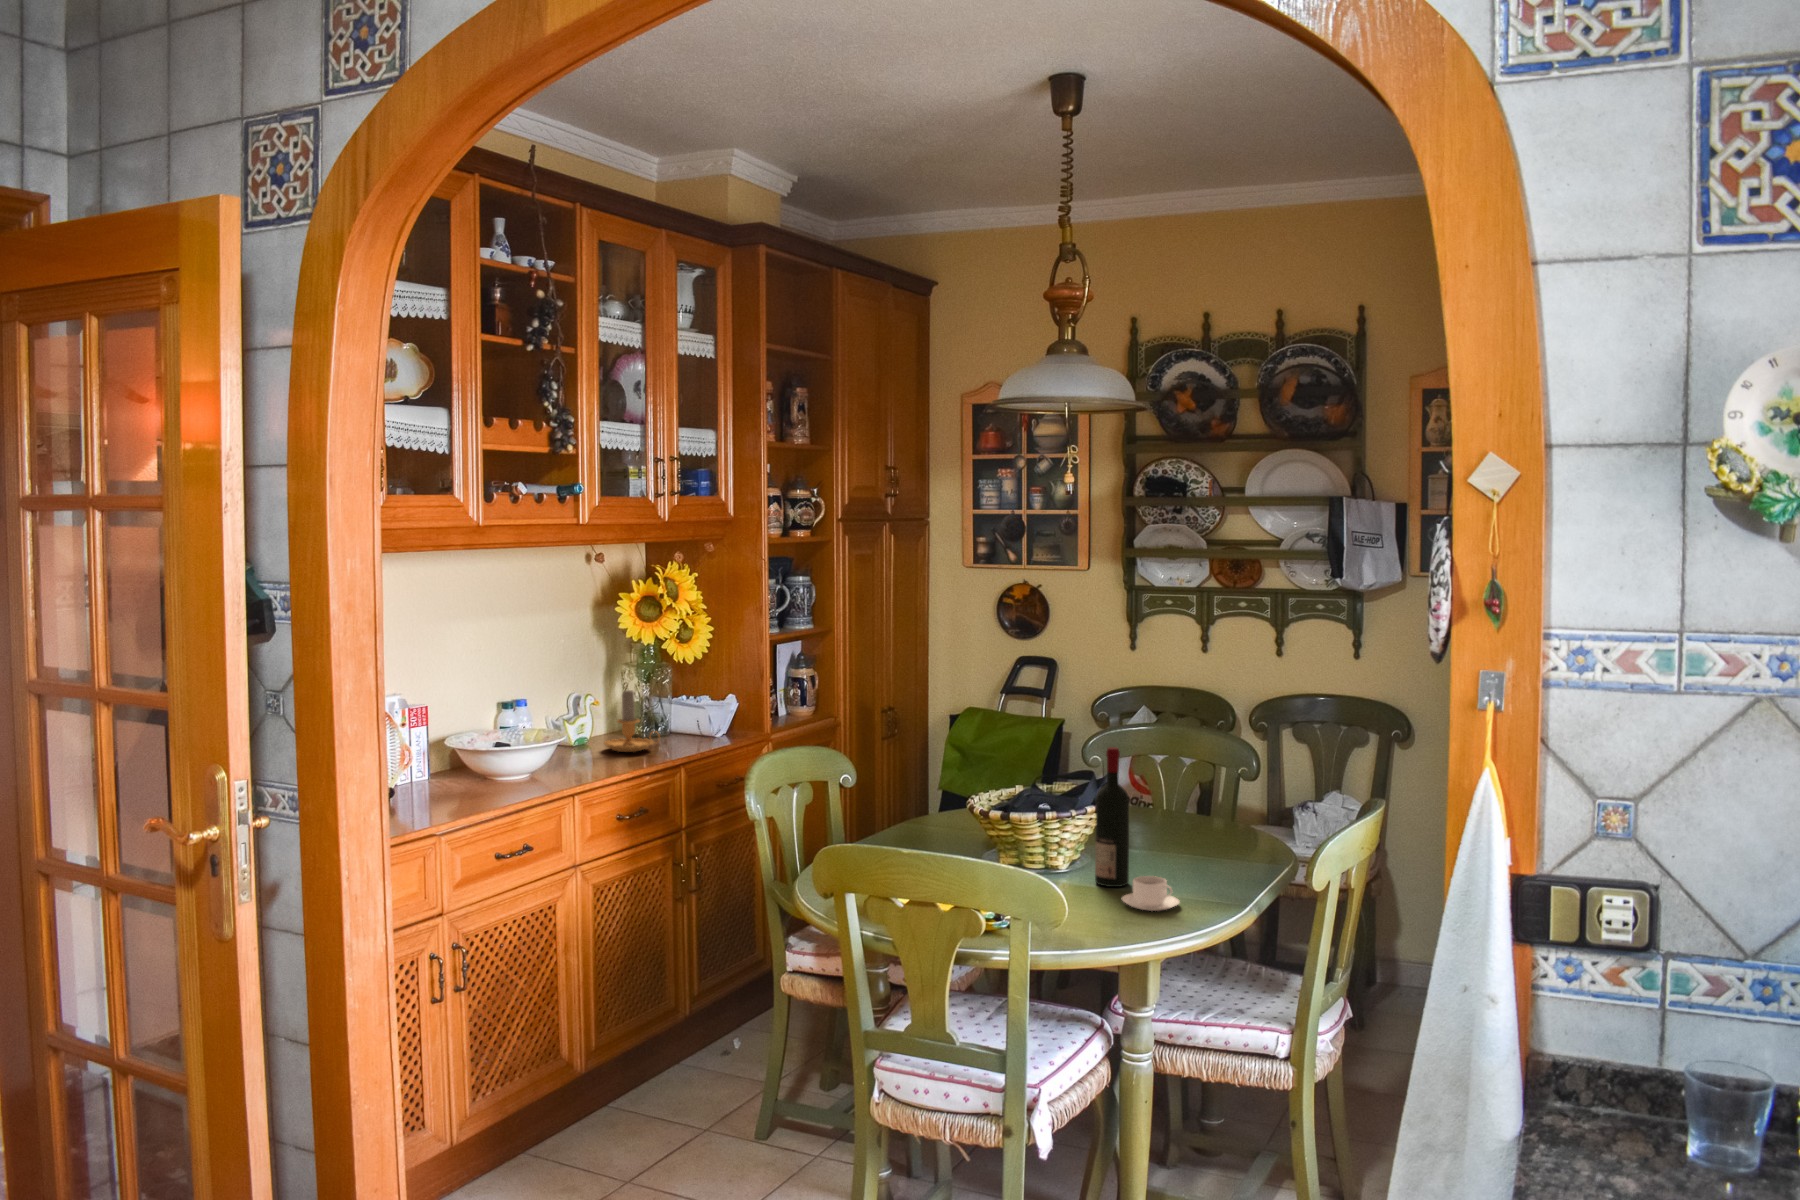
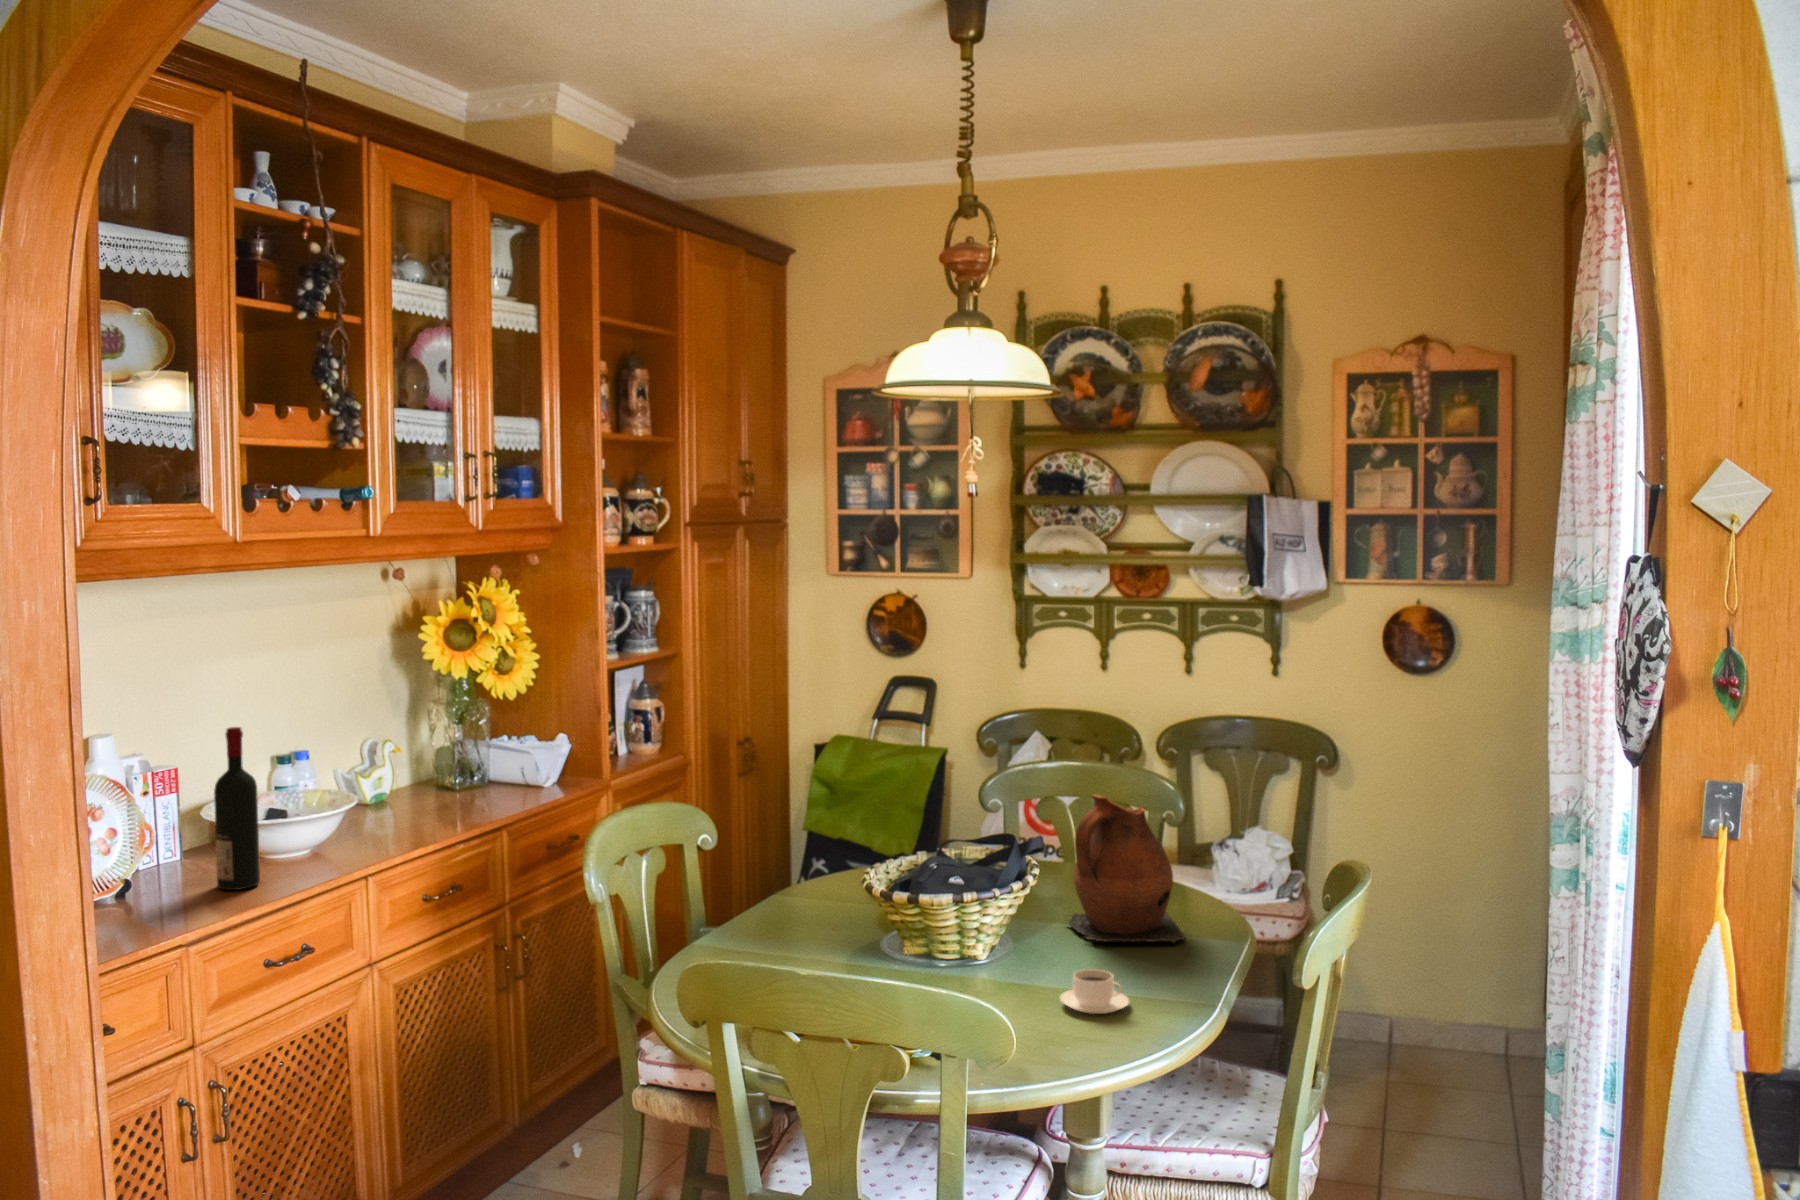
candle: present [604,690,654,752] -> none [404,733,476,814]
ceramic pitcher: none [1139,739,1241,866] -> present [1068,794,1185,943]
wine bottle: present [1095,747,1129,887] -> present [214,727,260,890]

